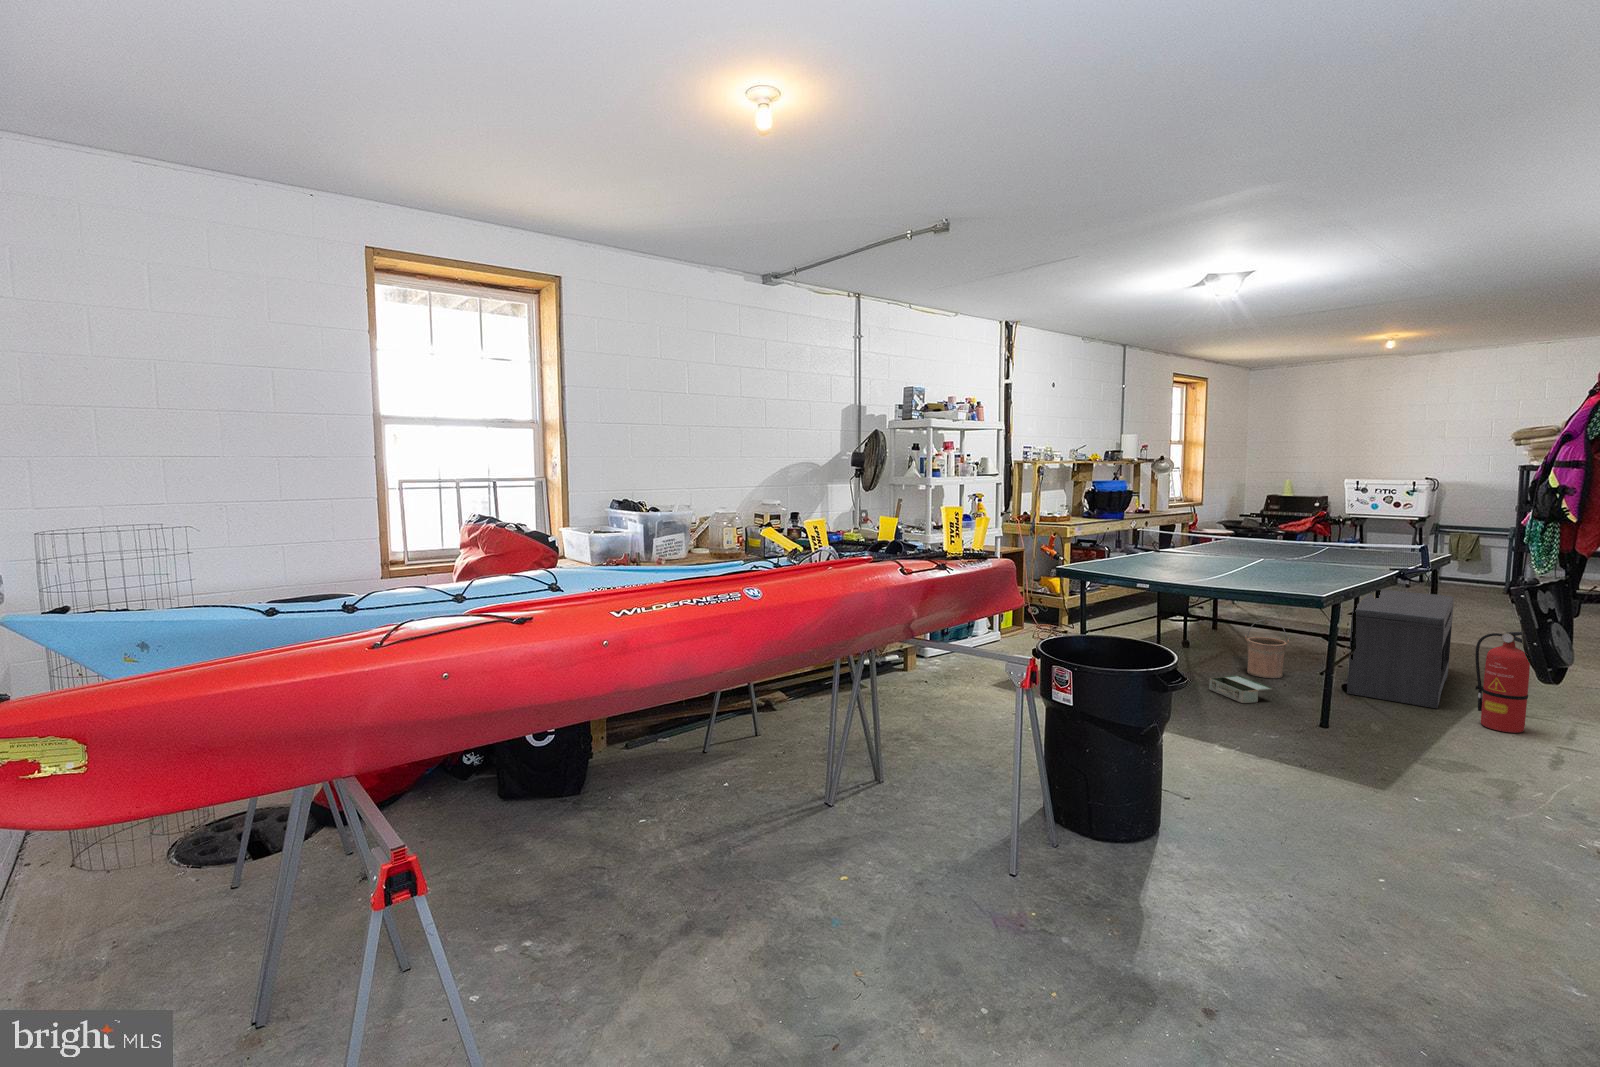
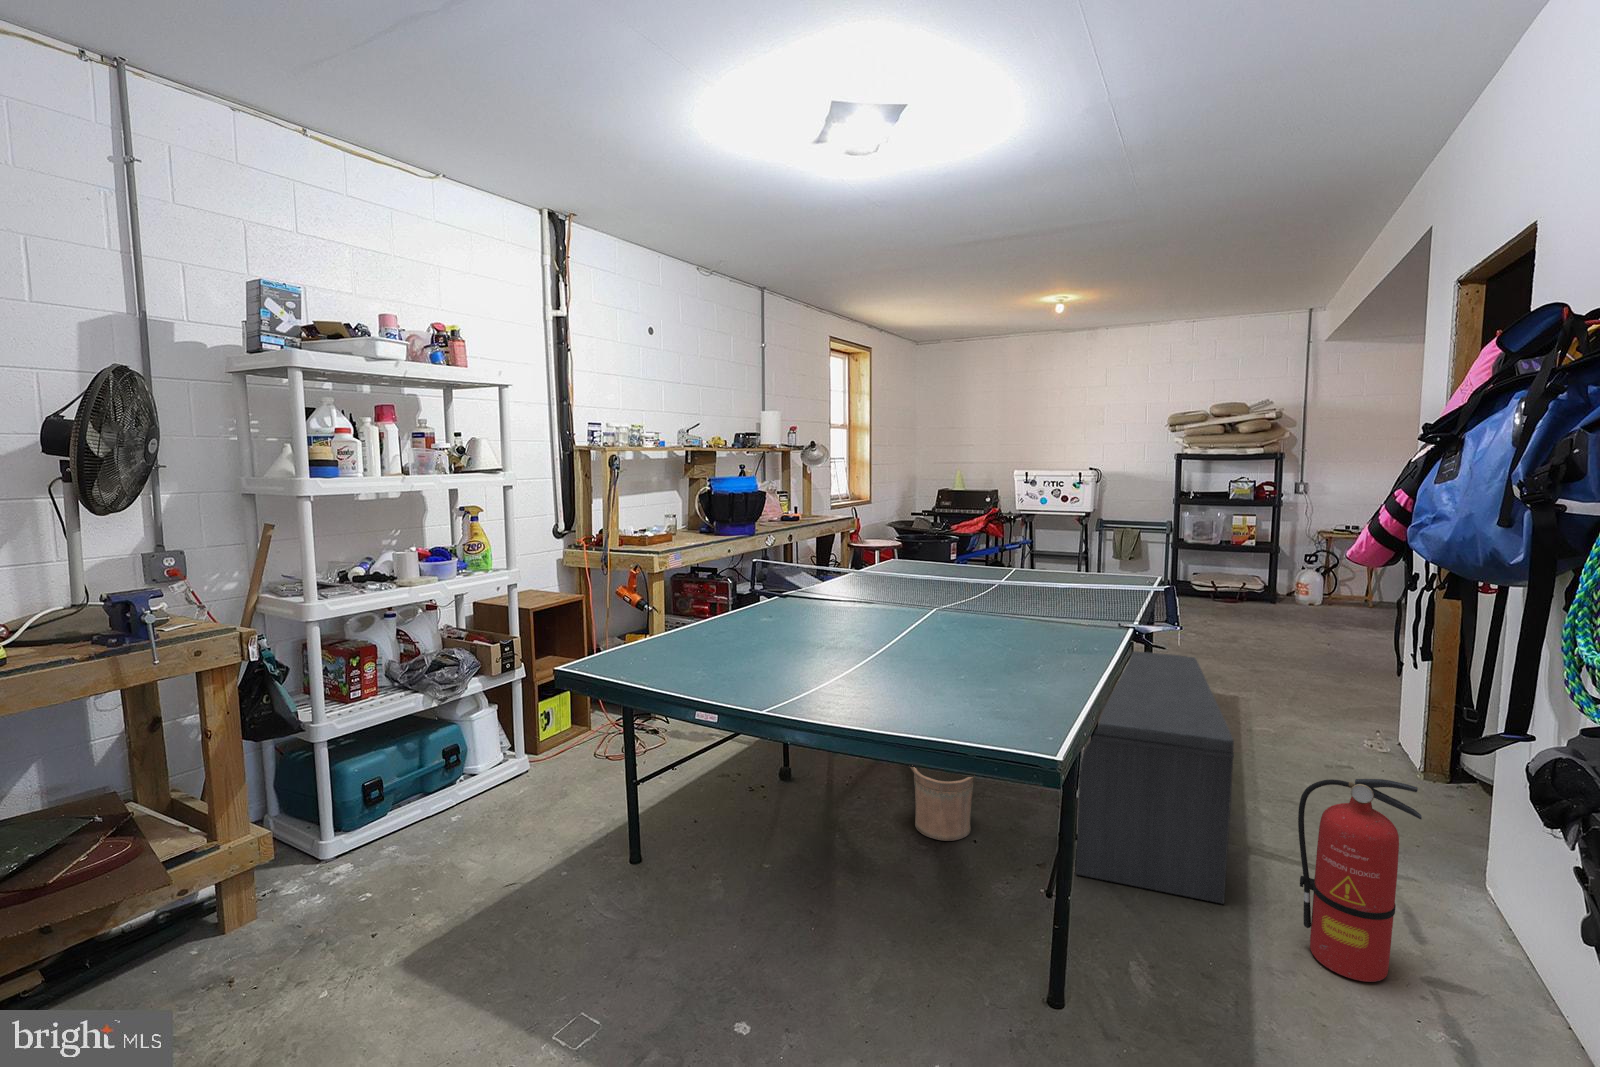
toolbox: present [1209,675,1272,703] -> none [845,868,959,966]

